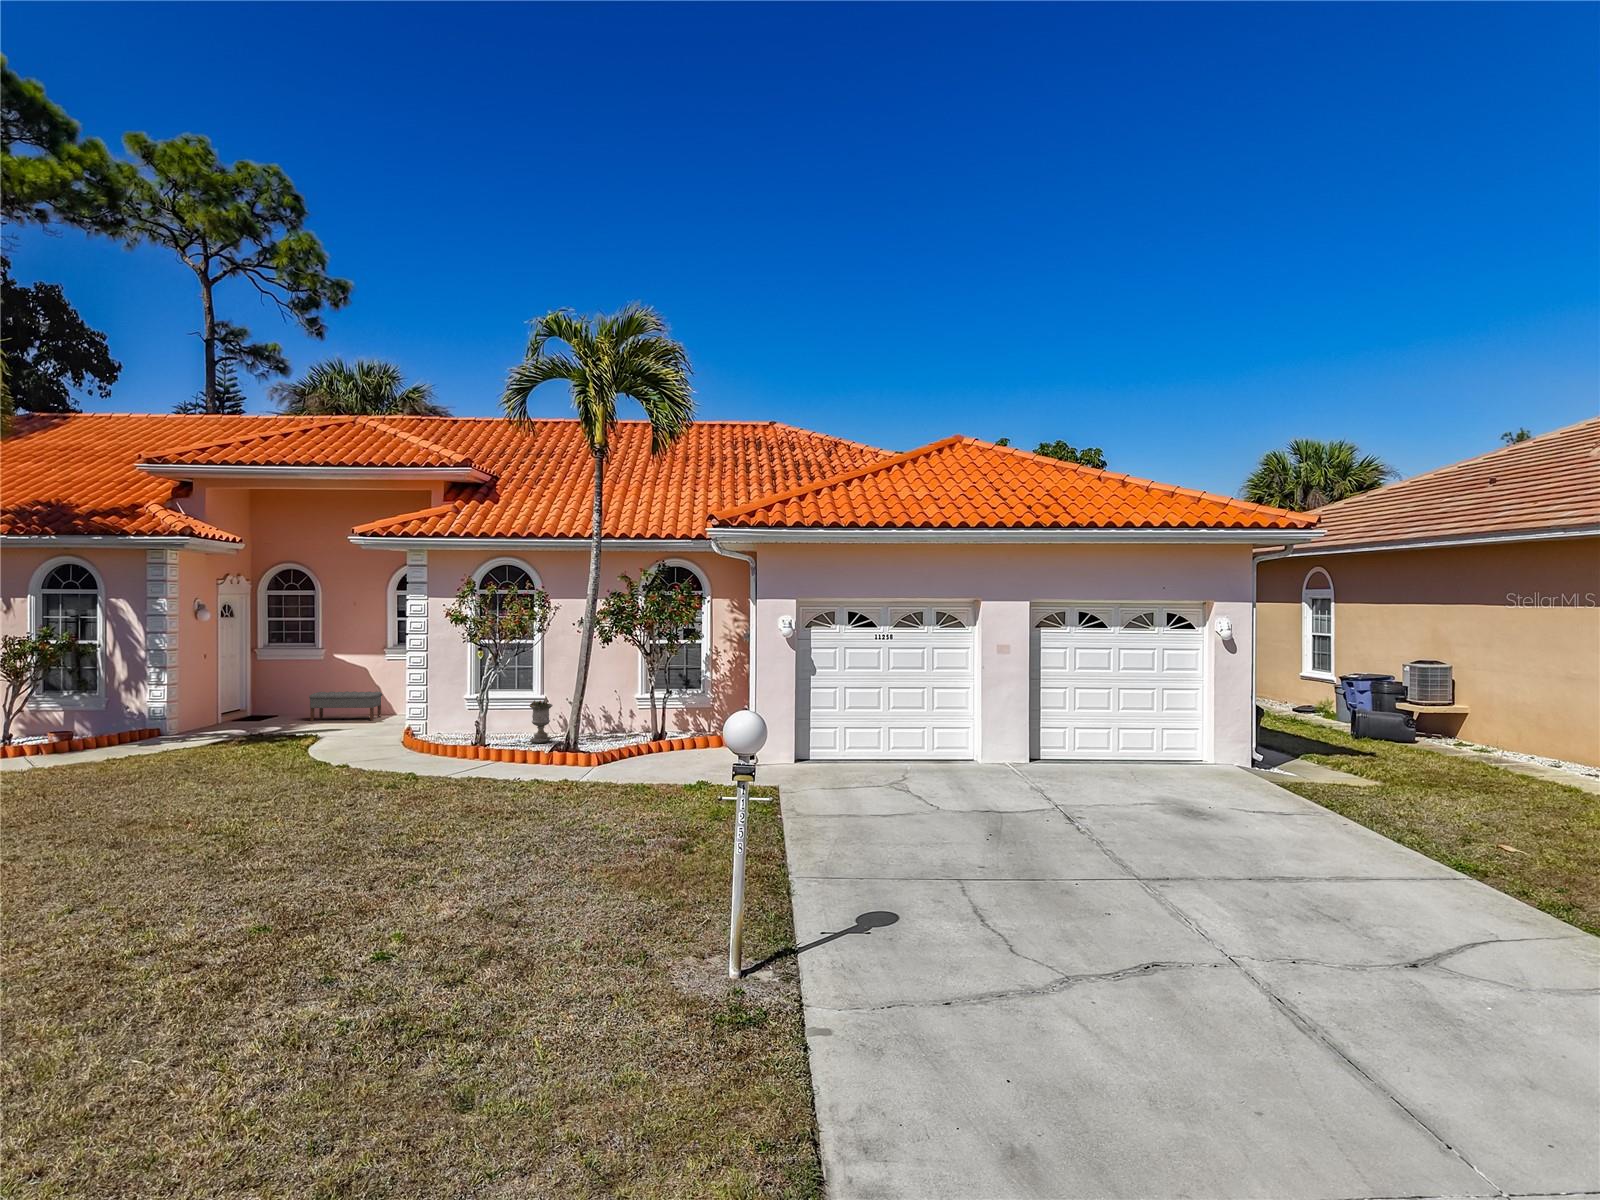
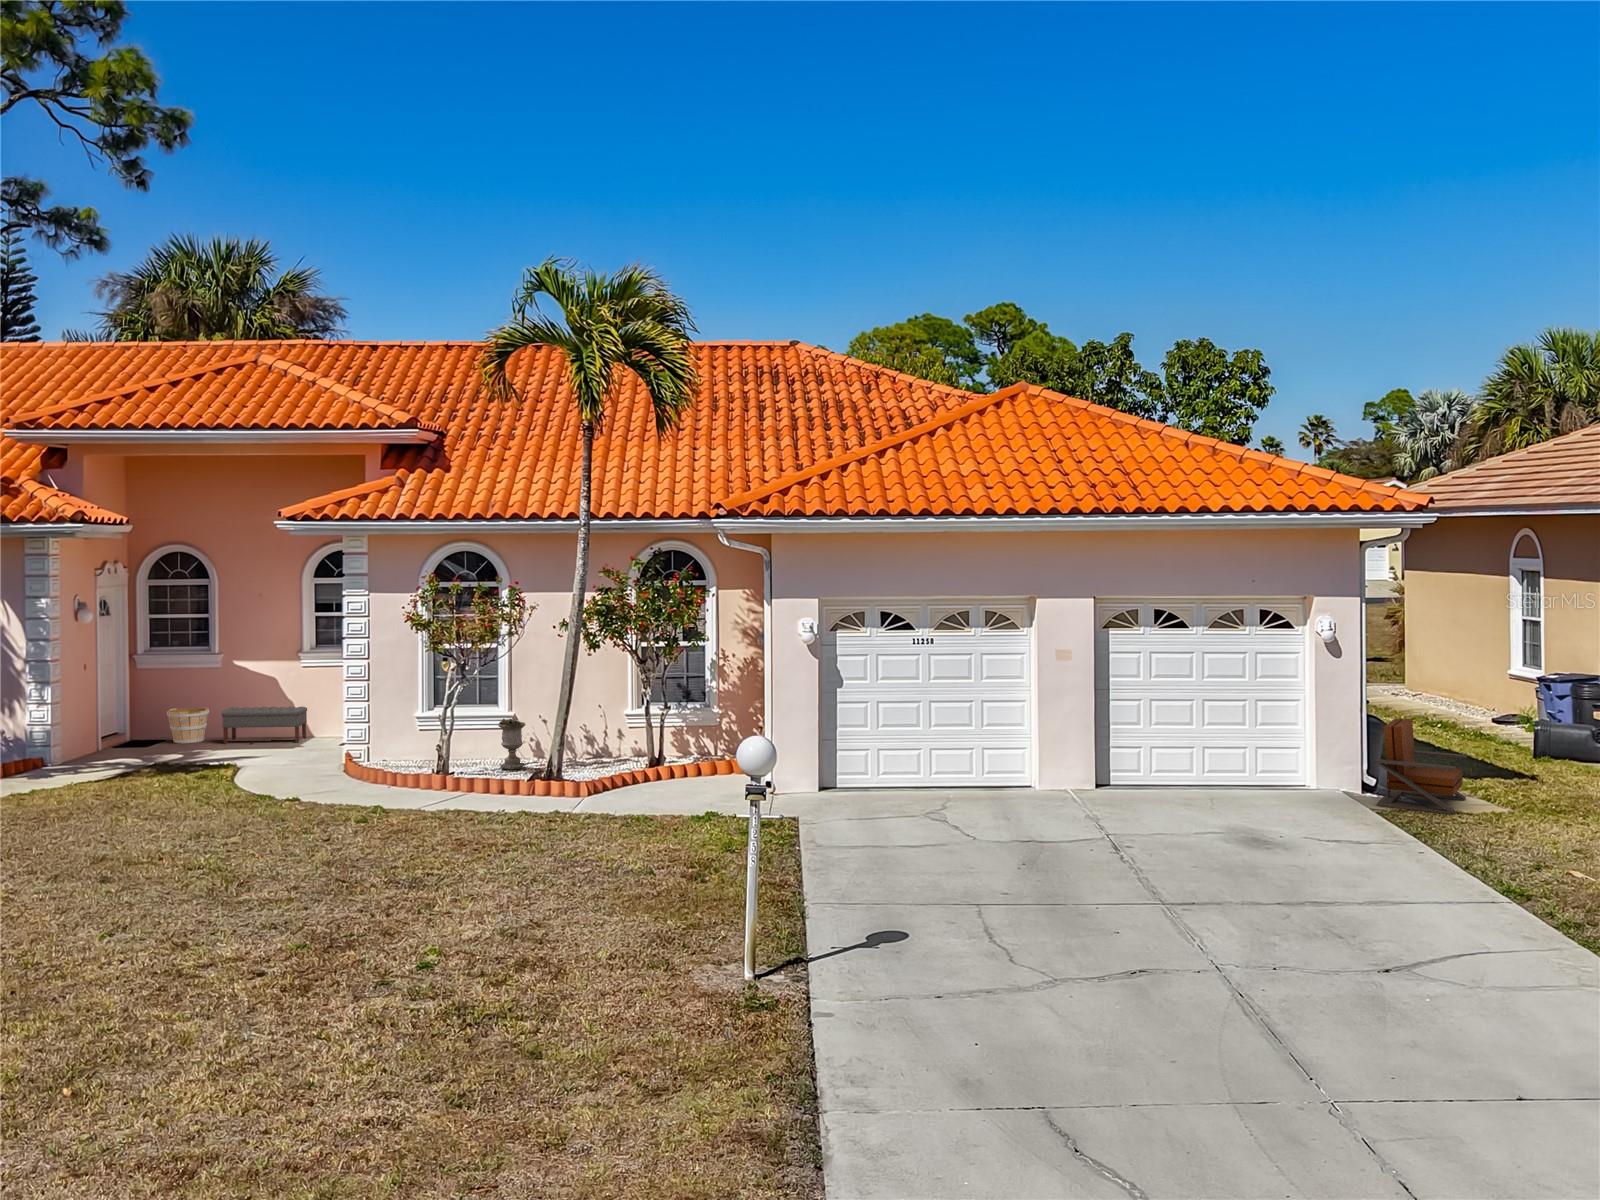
wooden bucket: none [264,692,302,721] -> present [167,707,209,744]
lounge chair: none [1262,703,1334,784] -> present [1375,719,1467,814]

